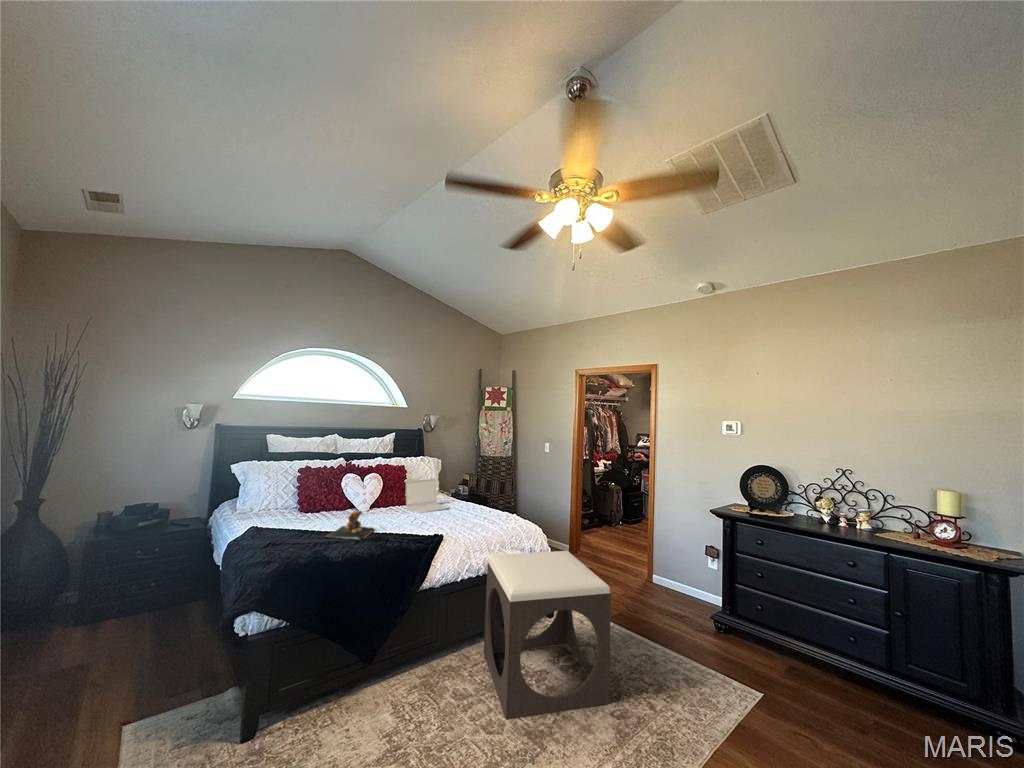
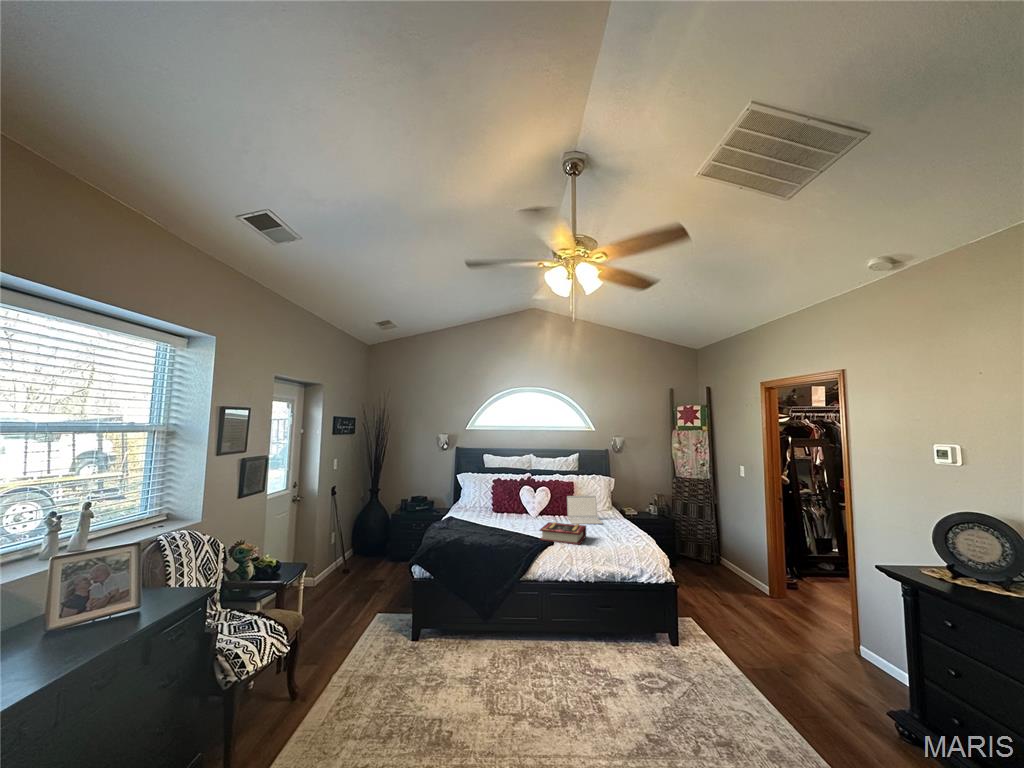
teddy bear: present [327,511,373,539] -> none [482,514,518,535]
book: none [415,511,470,538] -> present [540,522,586,545]
footstool: present [484,551,611,720] -> none [555,565,666,728]

